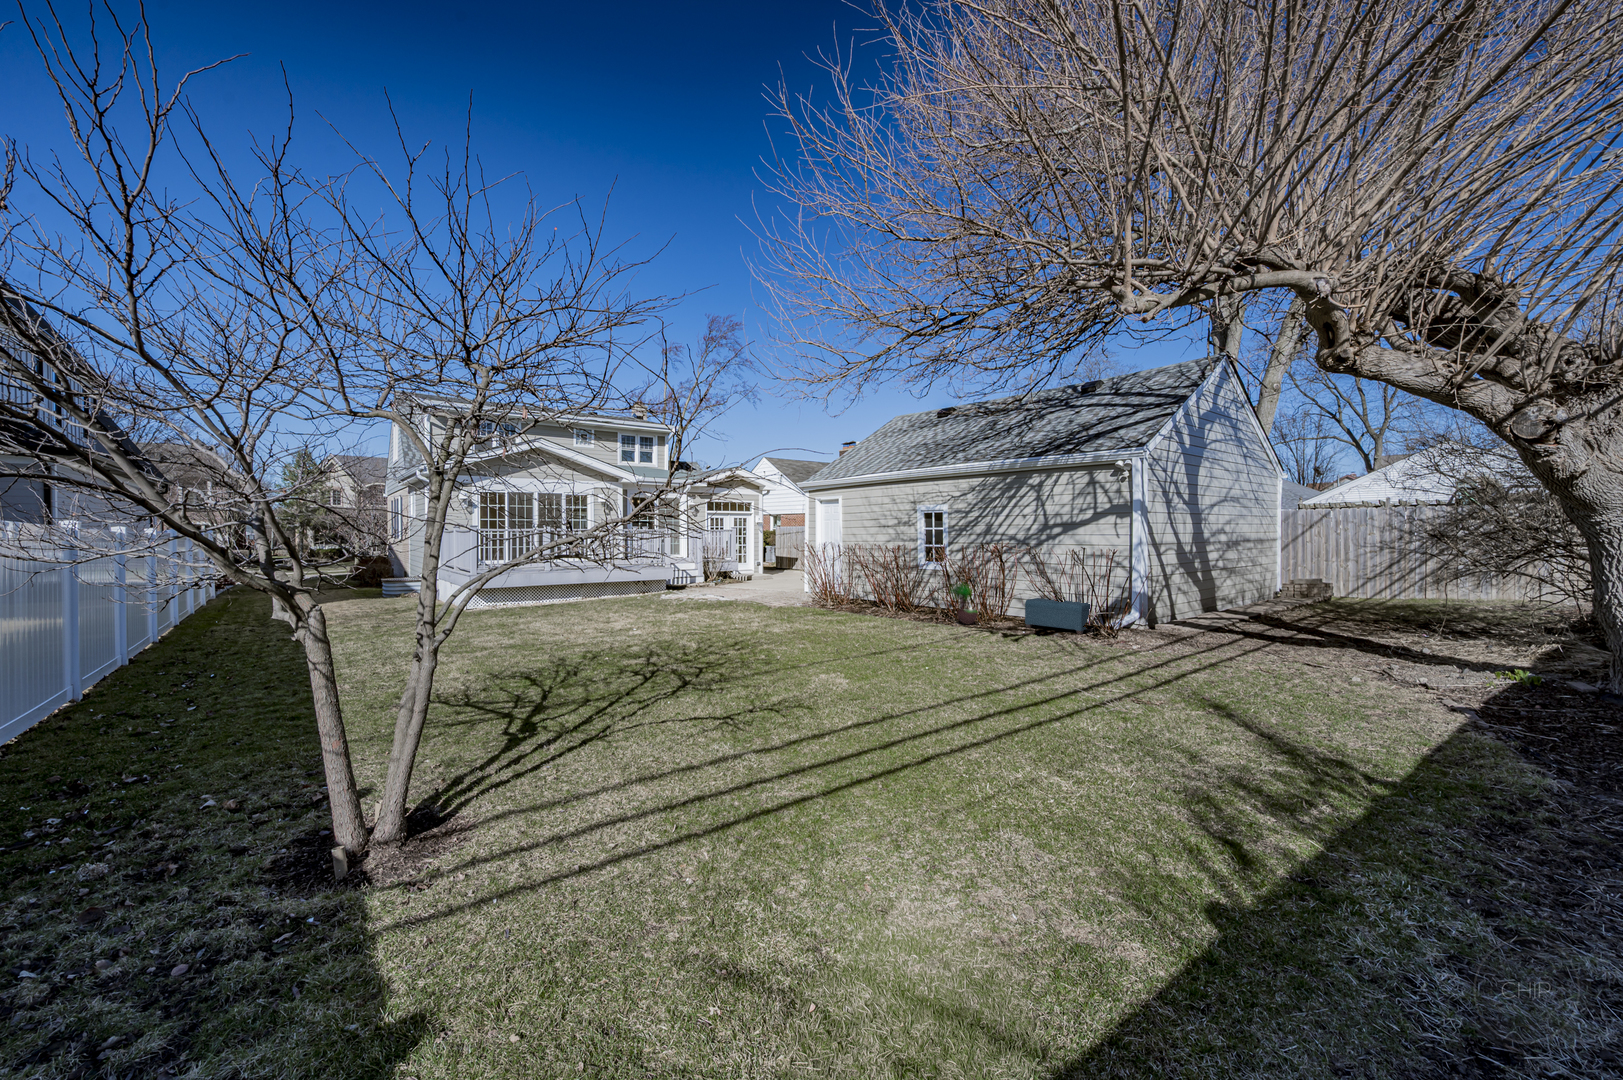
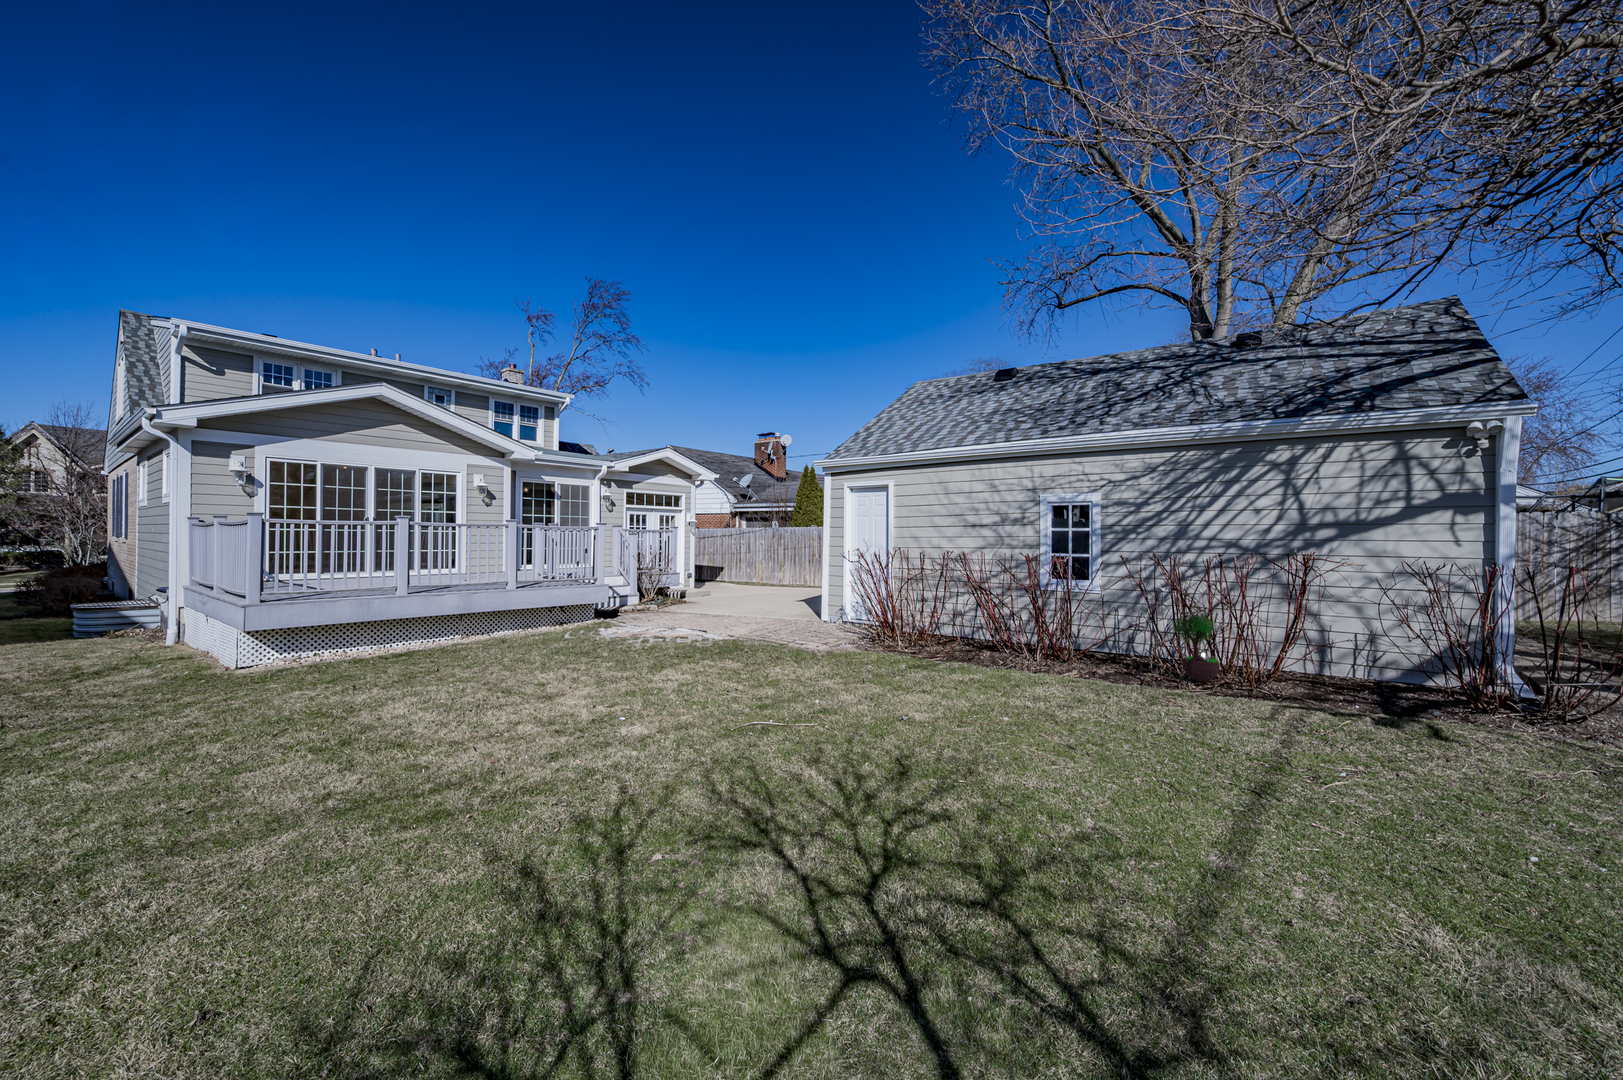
bench: present [1025,598,1093,634] -> none [1295,637,1422,698]

